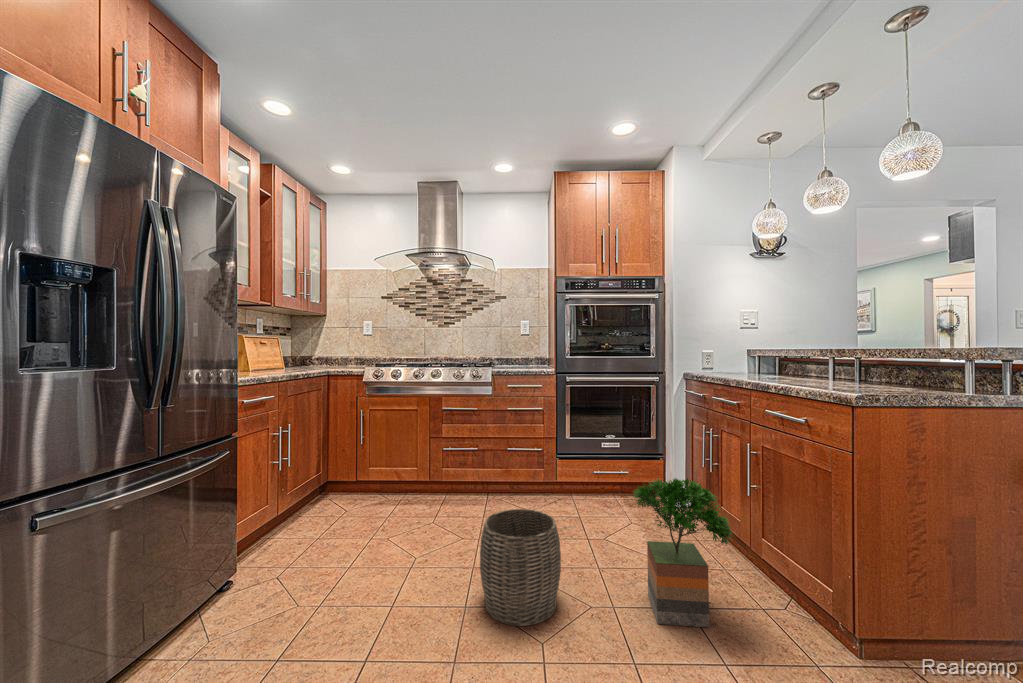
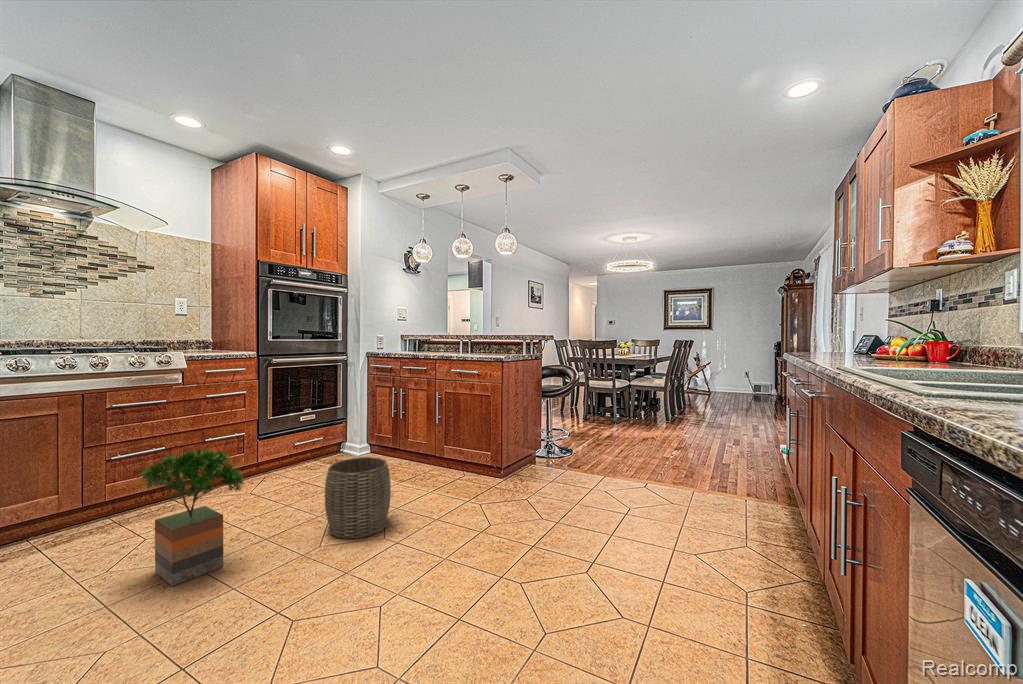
potted tree: present [633,478,732,628] -> present [140,449,244,586]

